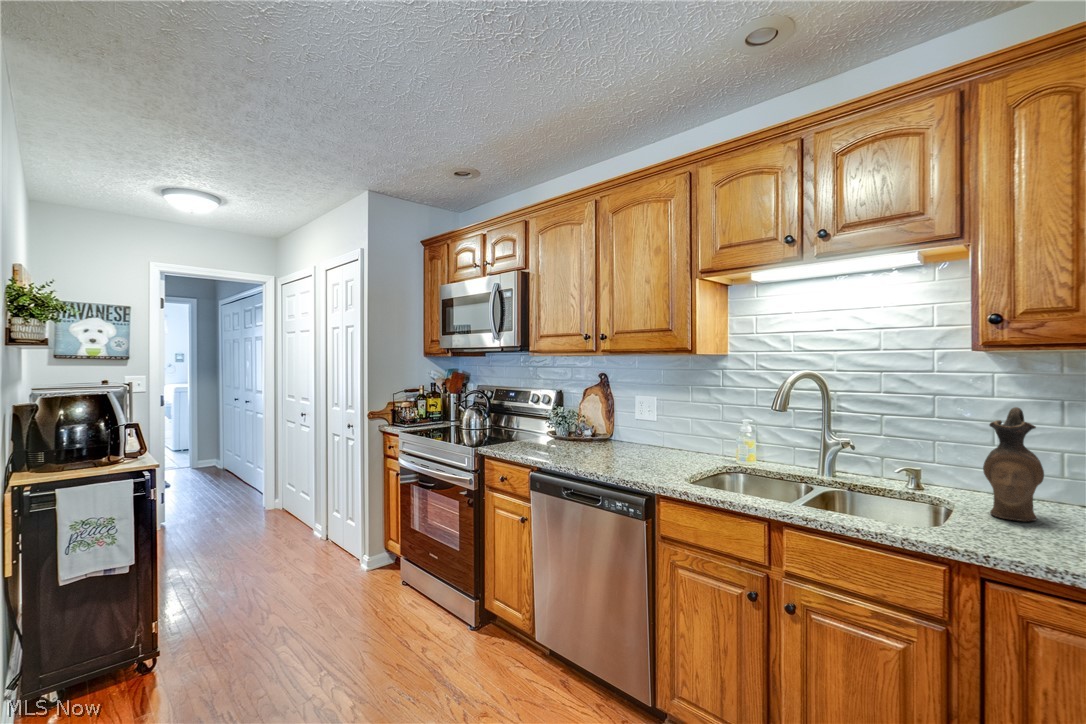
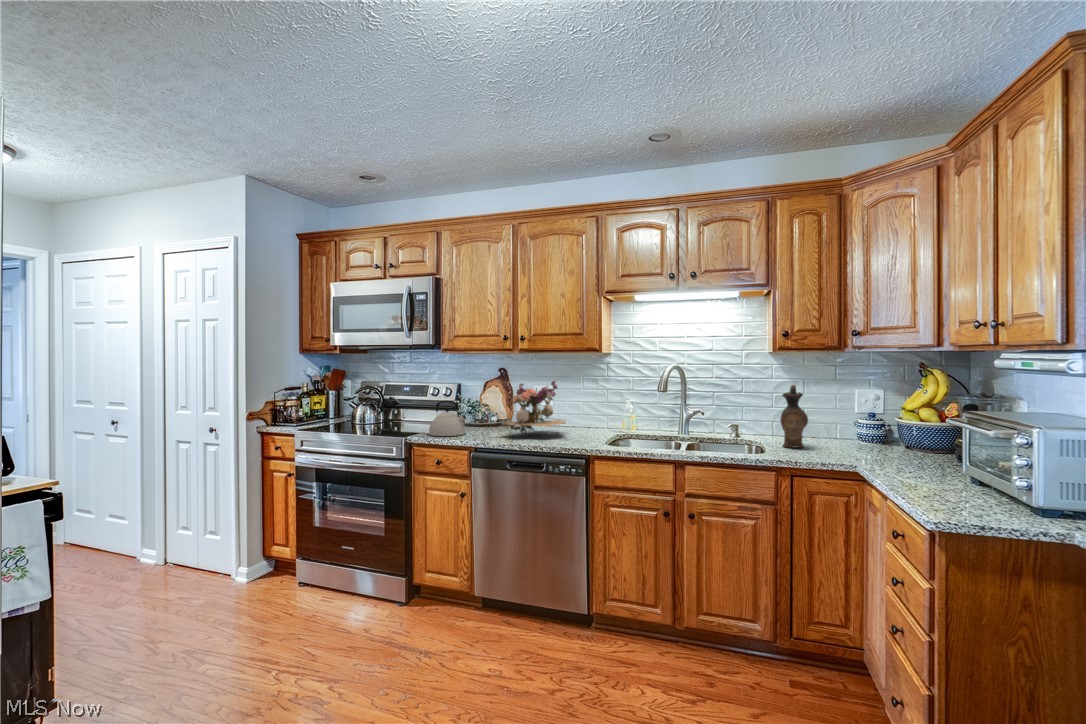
flower arrangement: none [573,386,661,455] -> present [502,381,565,434]
kettle: none [505,408,547,449] -> present [429,401,466,436]

